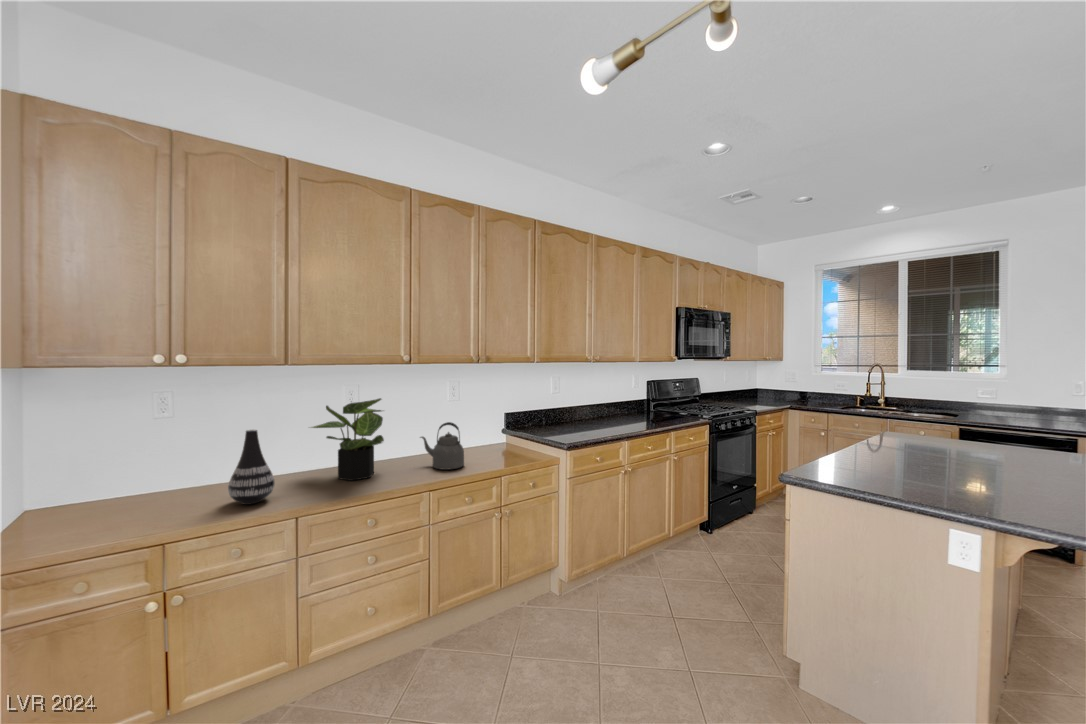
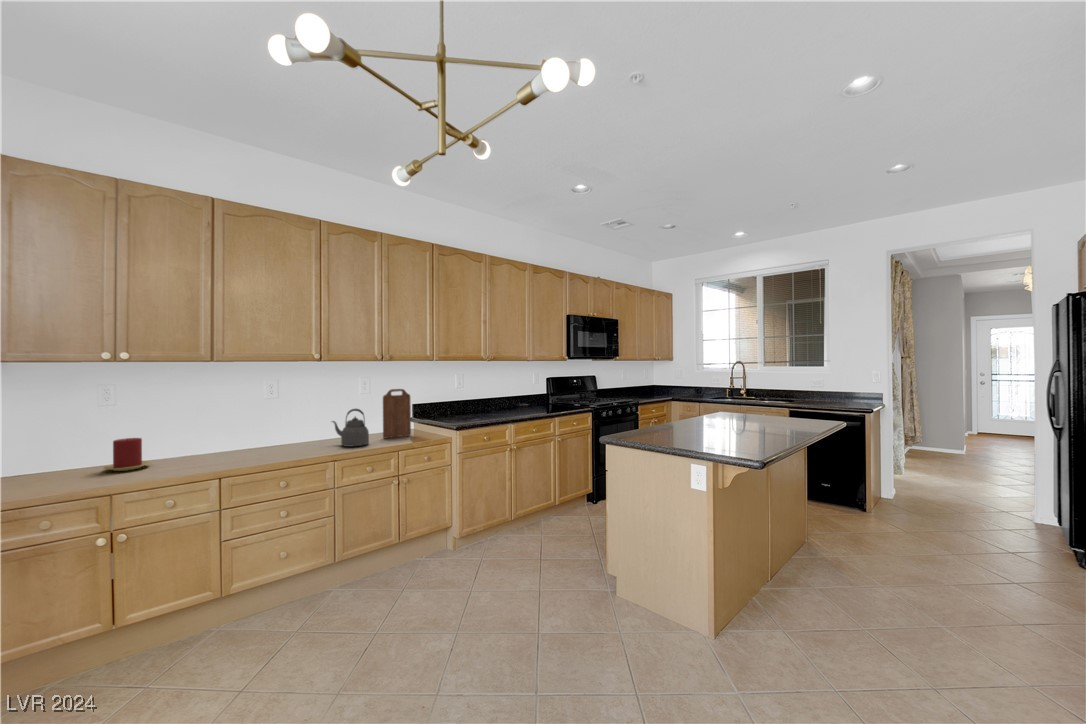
cutting board: none [477,397,508,456] -> present [383,389,411,438]
potted plant: present [311,398,384,481] -> none [232,387,300,455]
vase: present [228,430,275,505] -> none [163,411,202,470]
candle: none [158,460,215,504] -> present [104,438,151,471]

